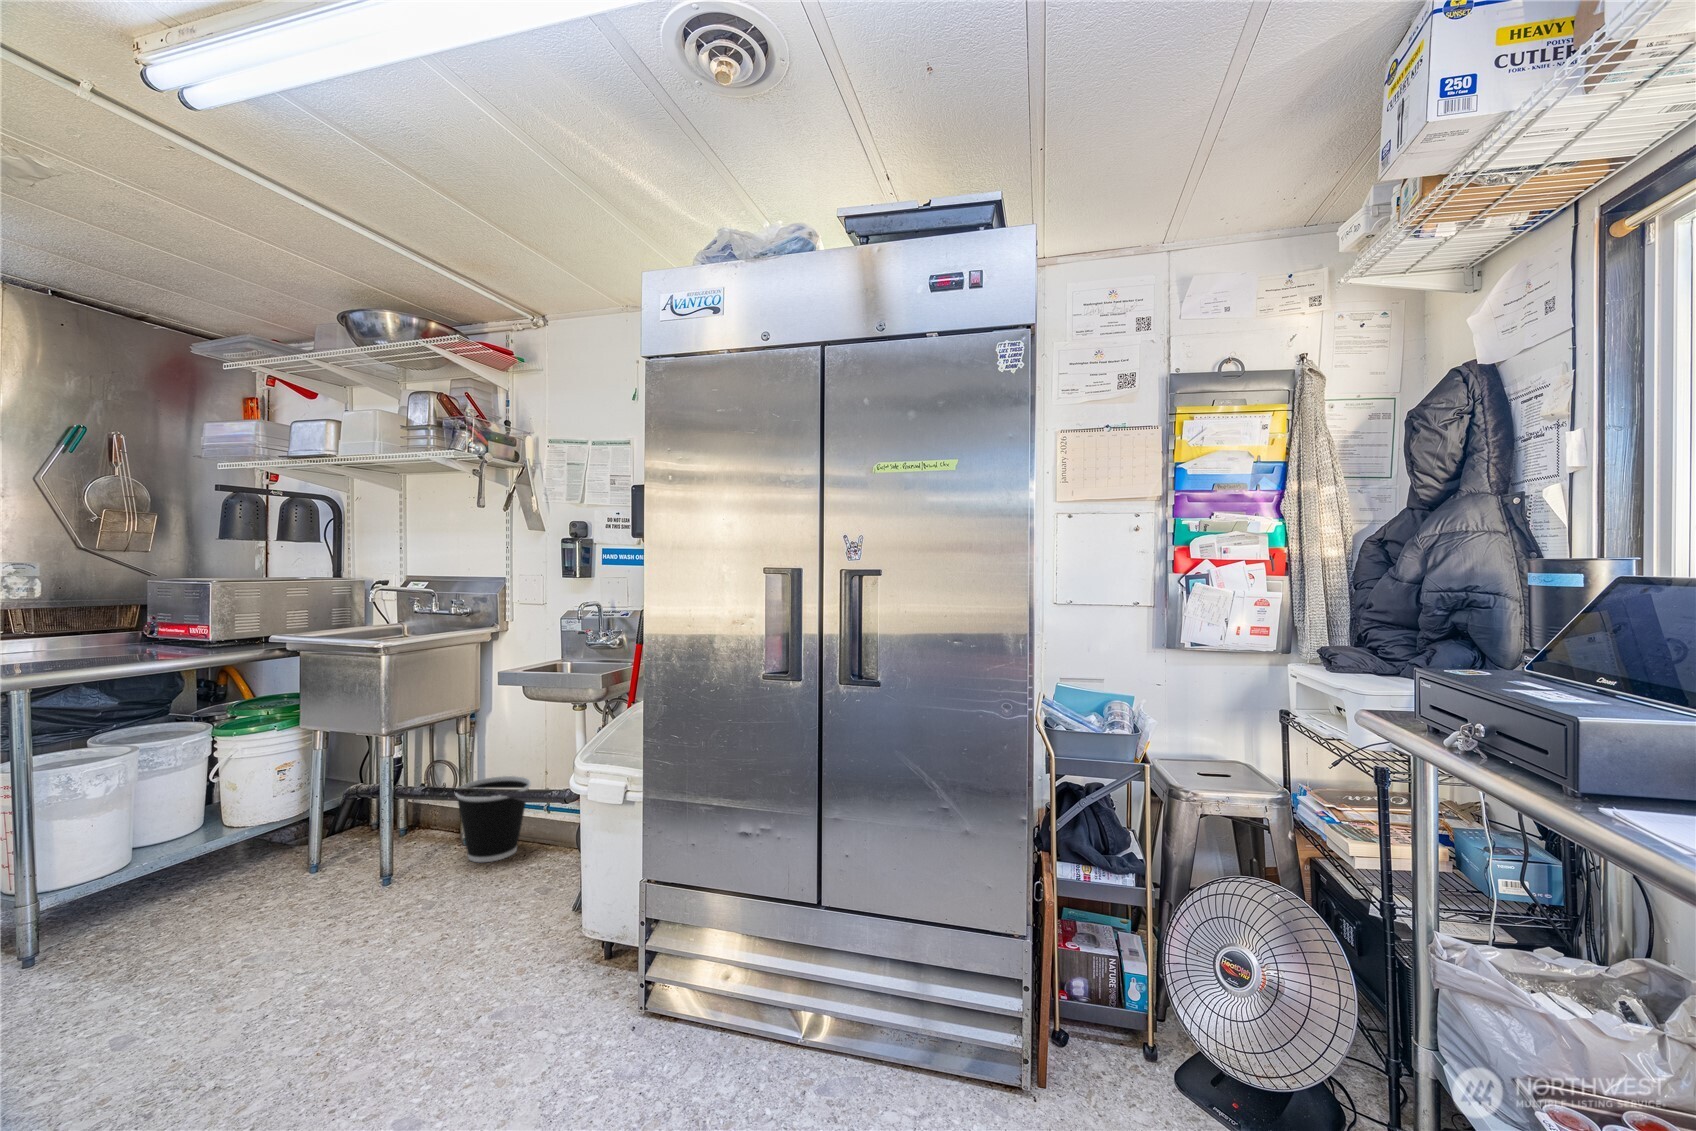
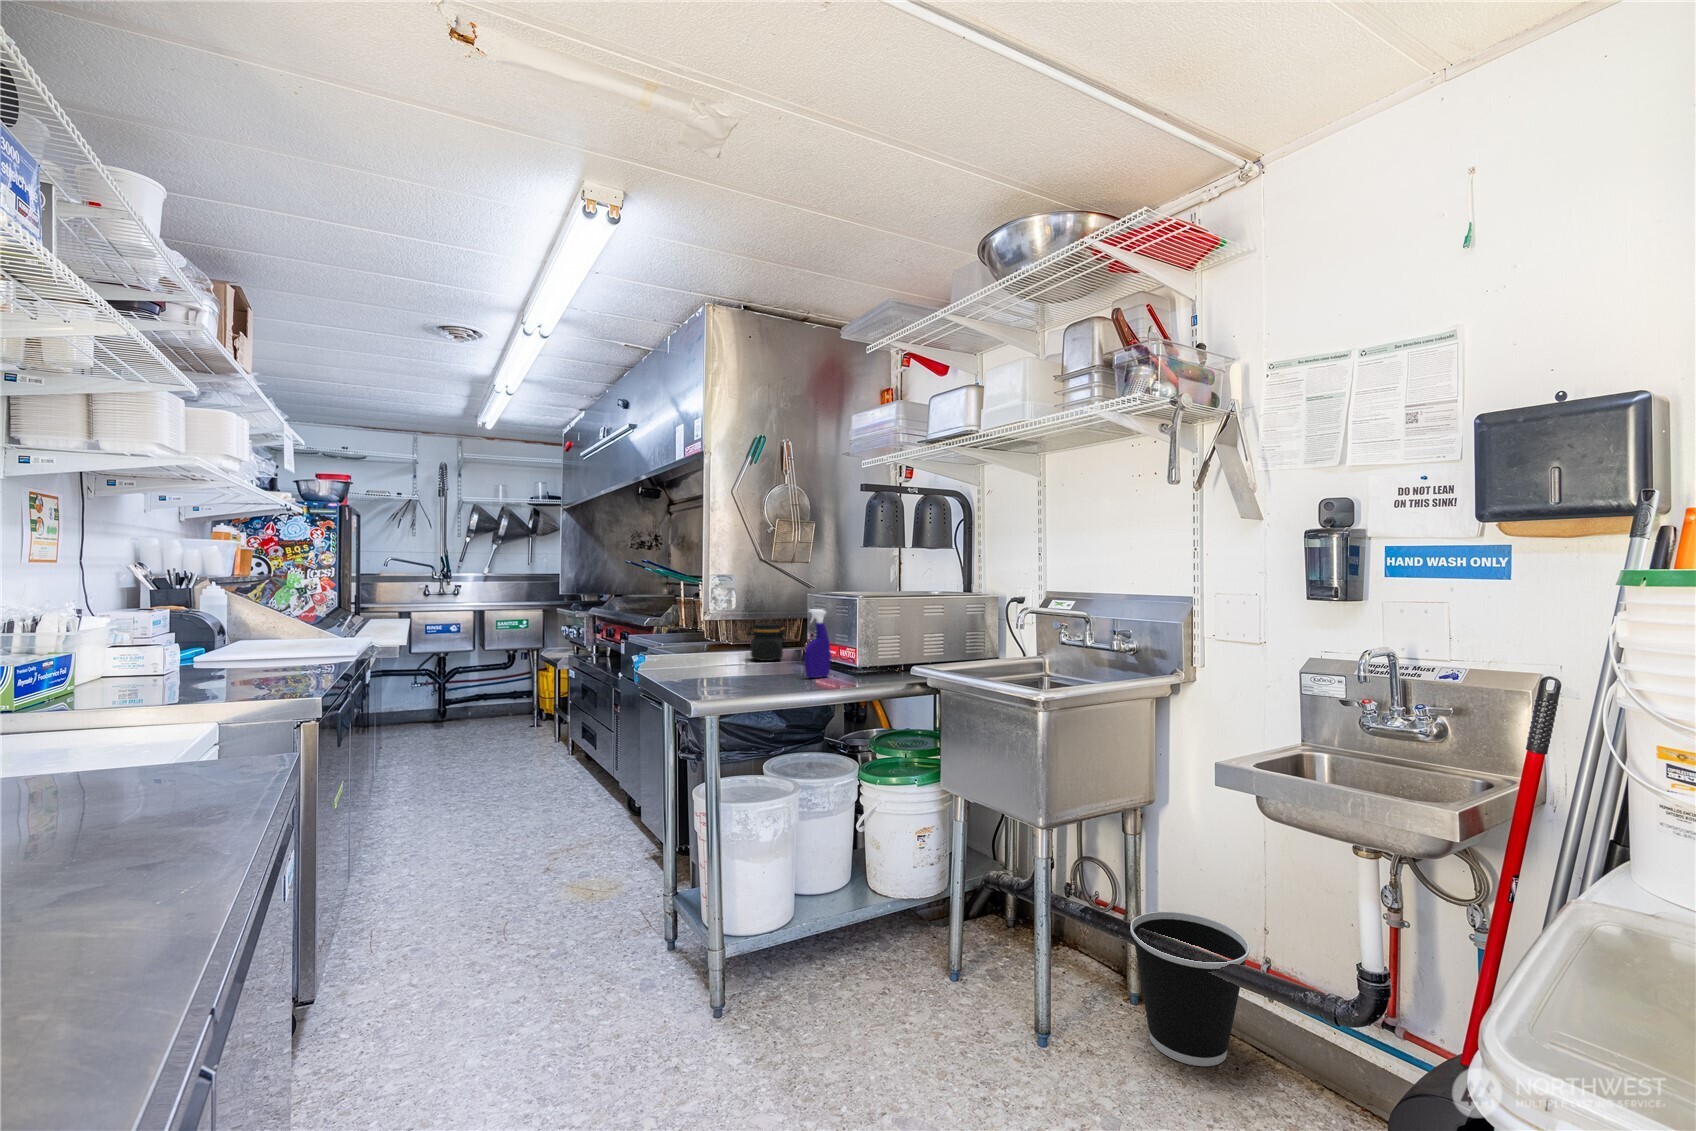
spray bottle: none [147,594,180,655] -> present [804,609,831,678]
jar: none [60,611,119,647] -> present [747,623,785,661]

